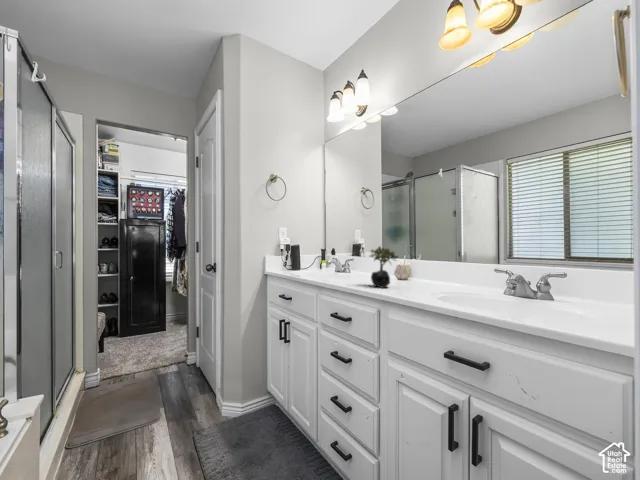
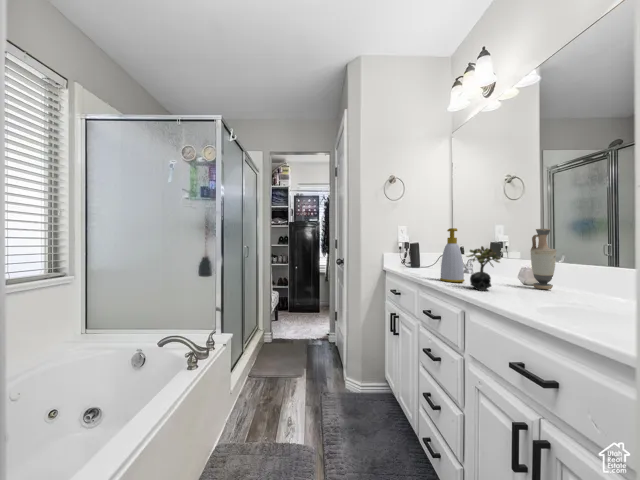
soap bottle: none [337,229,359,282] -> present [440,228,465,282]
vase: none [405,231,423,282] -> present [530,229,556,289]

